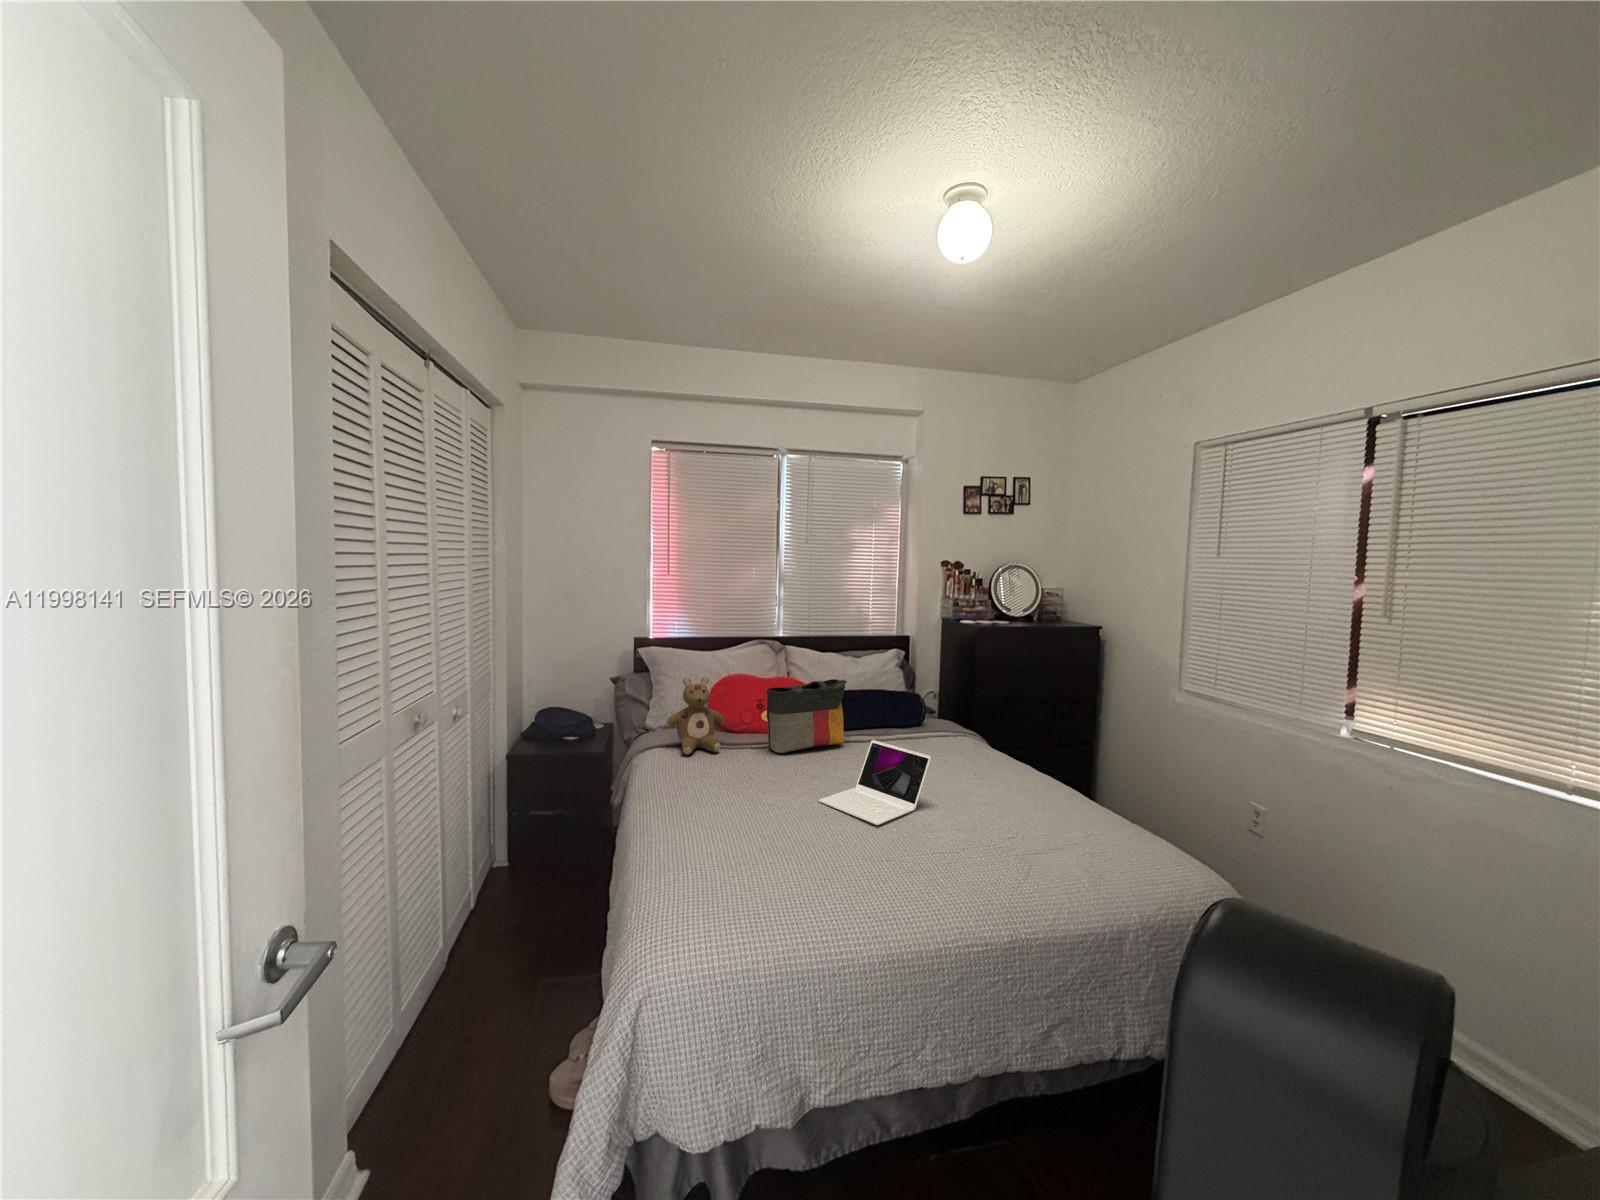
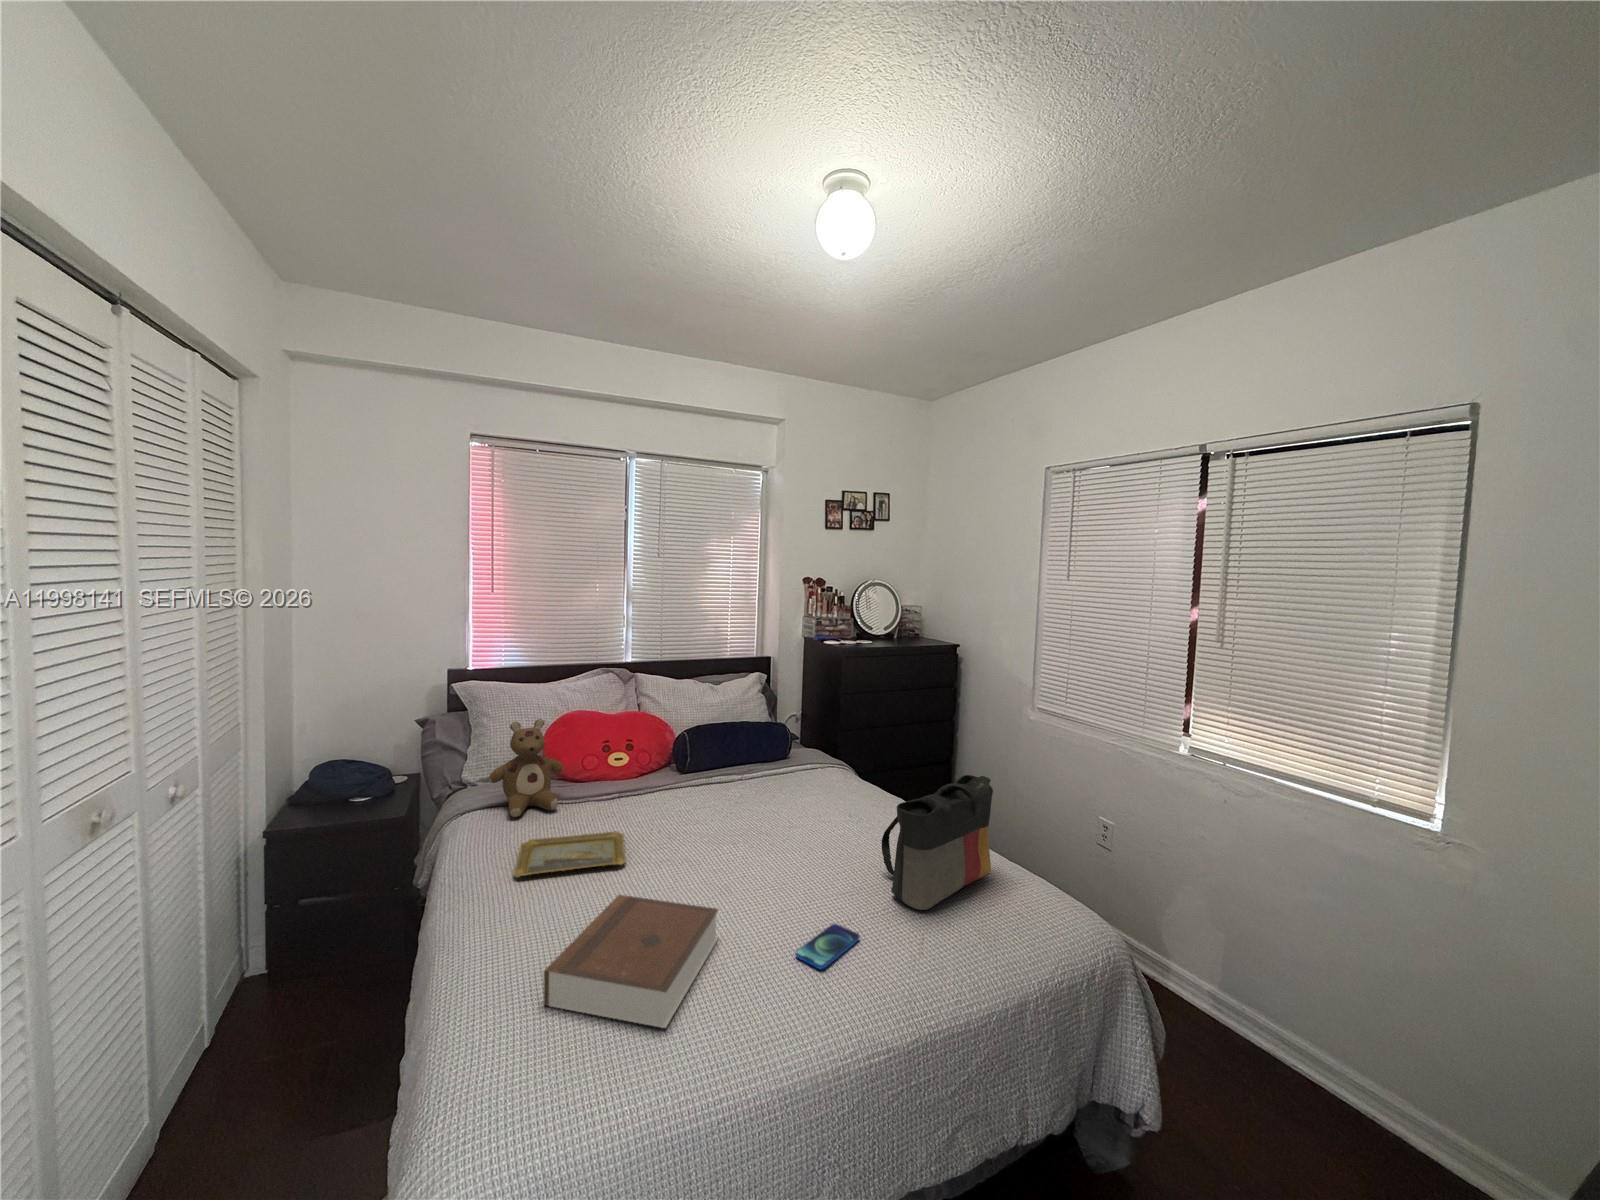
tote bag: present [766,679,847,753] -> present [882,775,993,910]
laptop: present [819,740,931,825] -> none [681,788,808,897]
tray: none [688,770,774,794] -> present [514,831,626,877]
book: none [713,808,849,898] -> present [543,895,718,1028]
smartphone: none [912,850,970,879] -> present [796,924,860,969]

